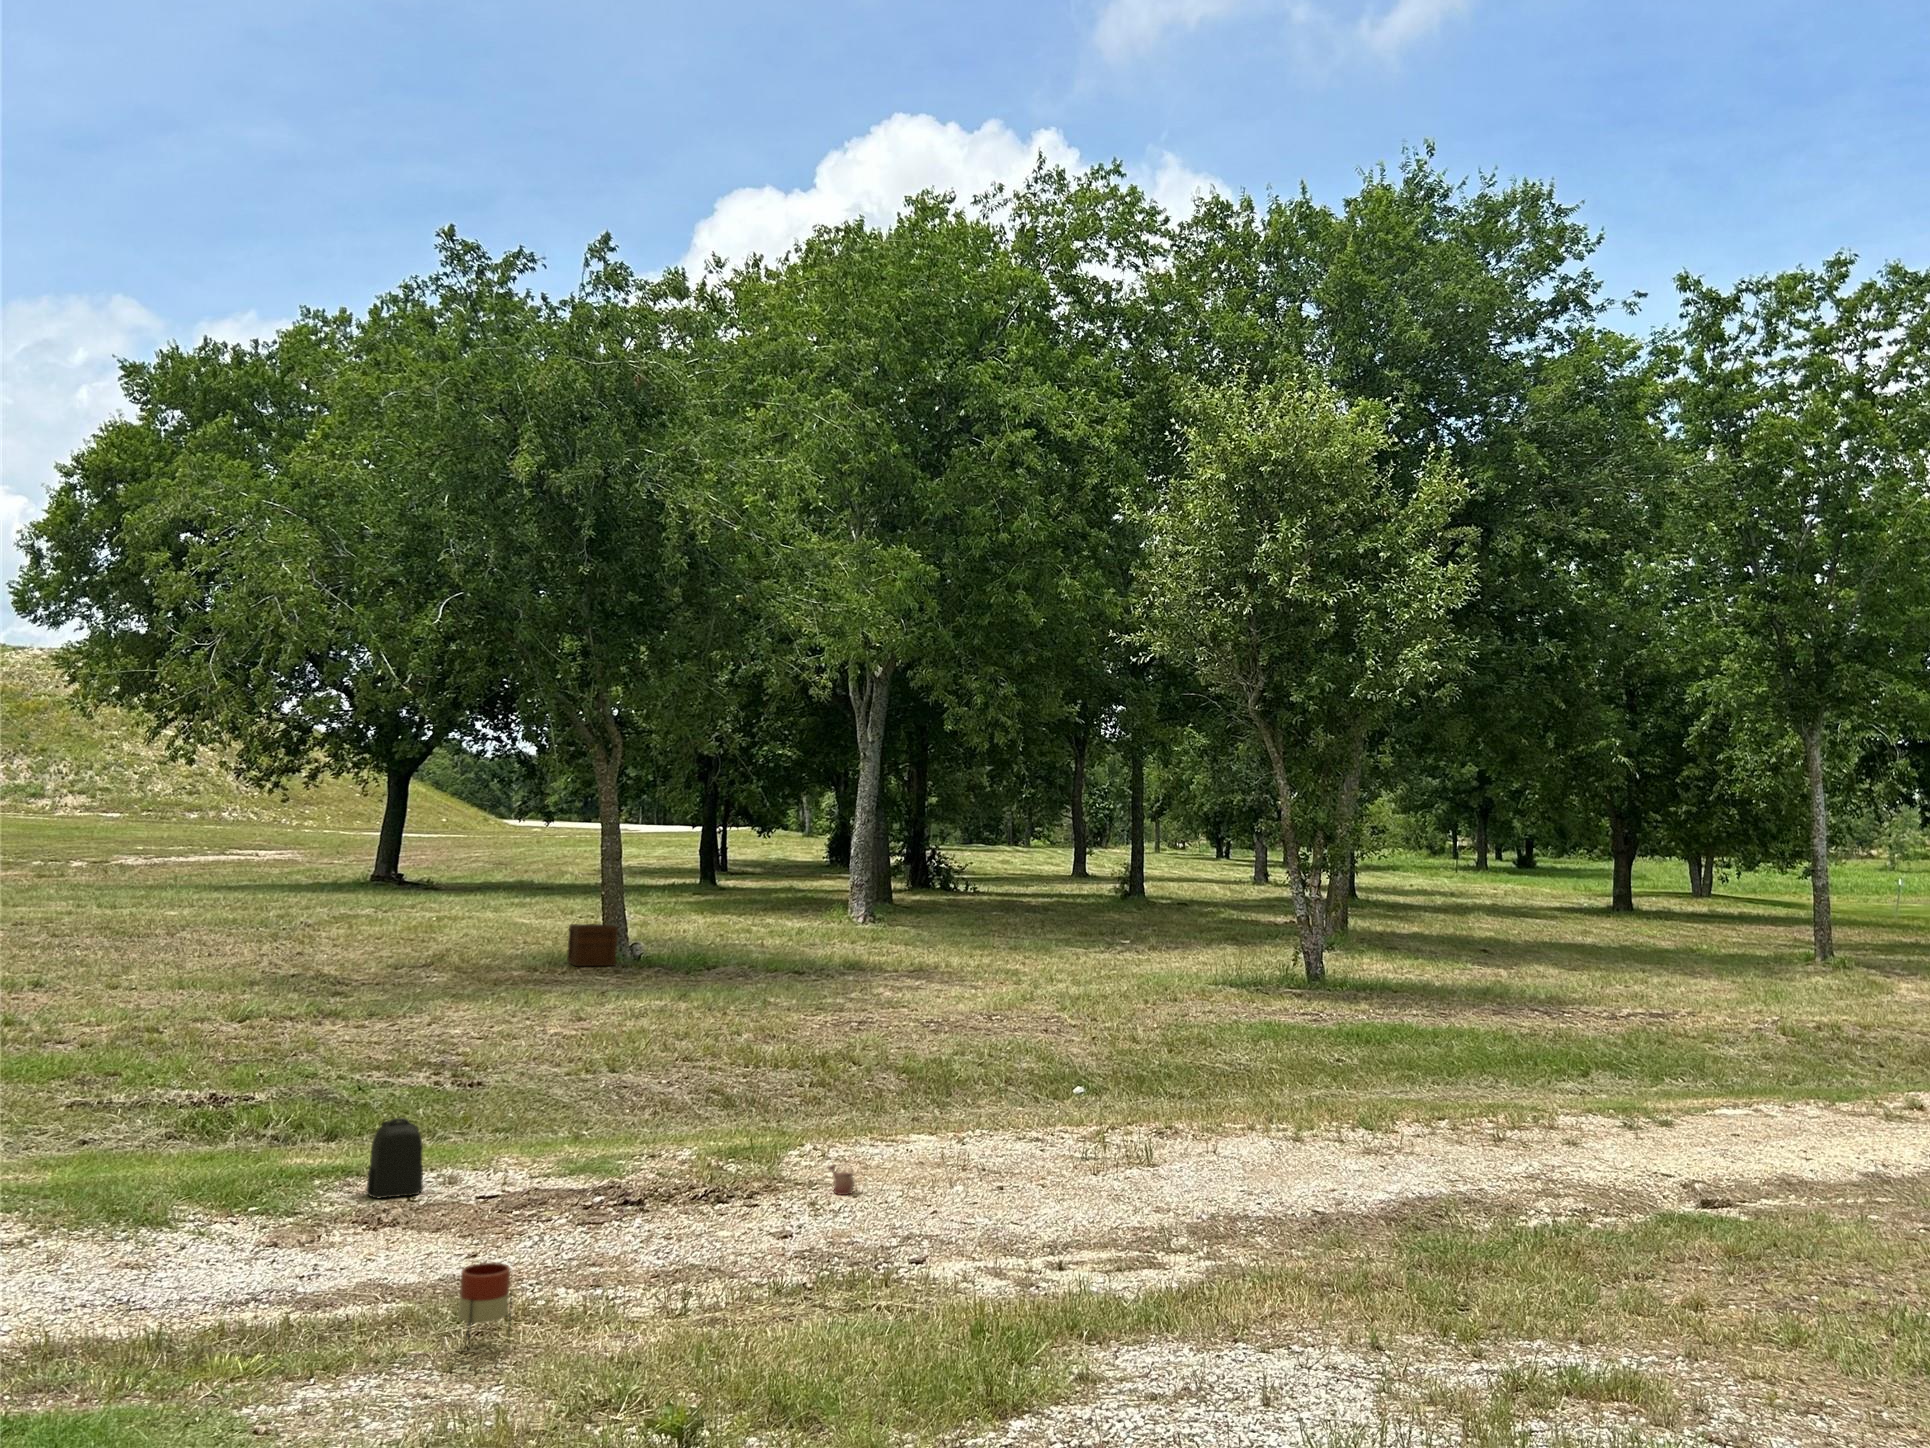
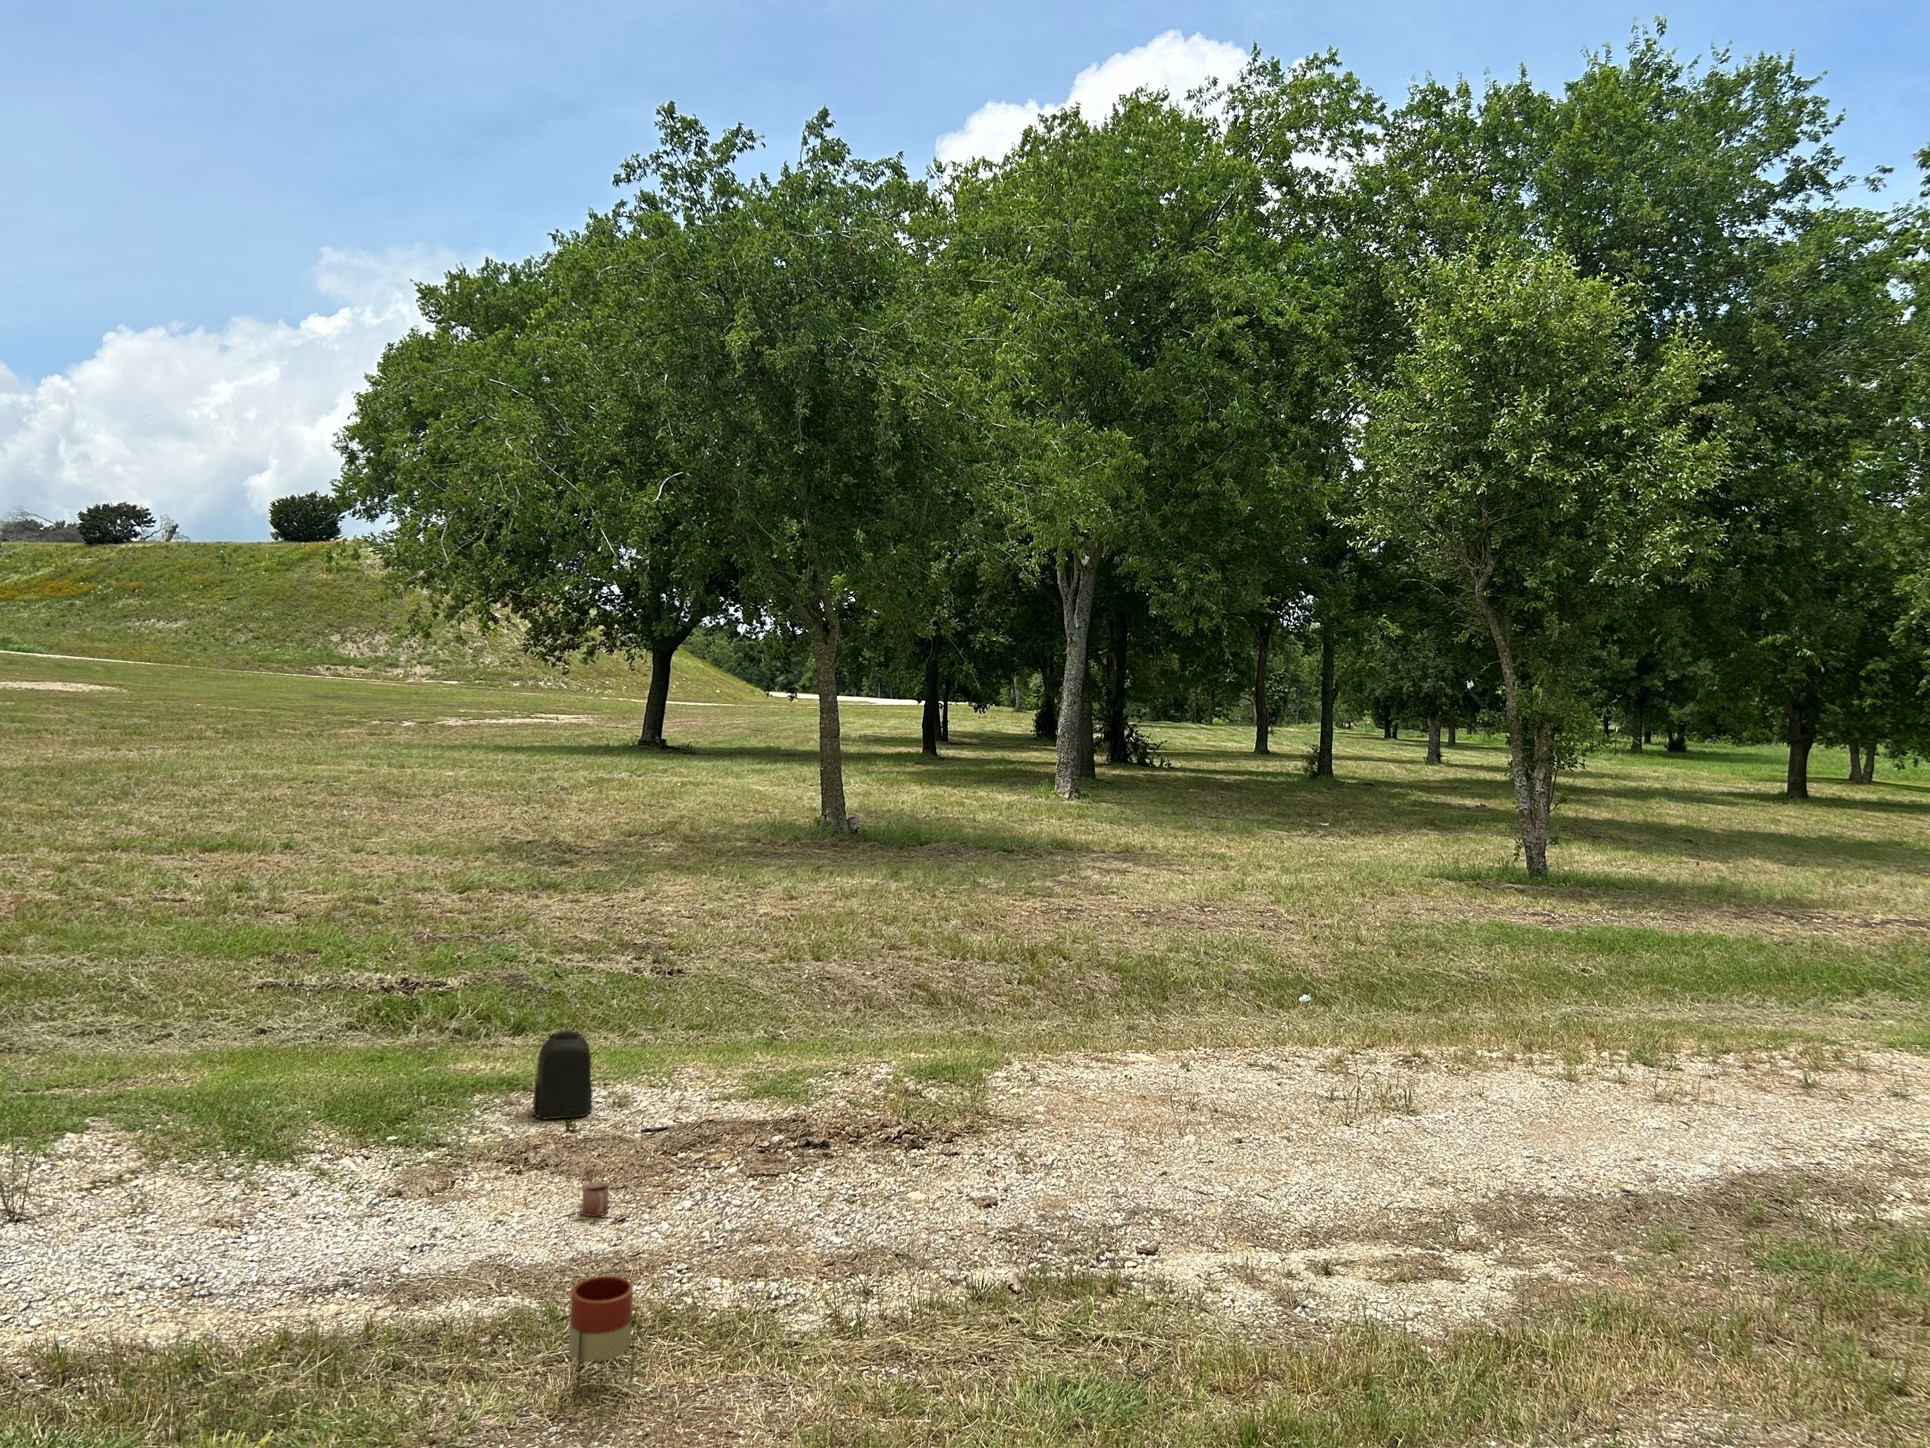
wooden crate: present [567,924,618,966] -> none [791,796,837,836]
watering can: present [829,1165,855,1195] -> present [581,1169,611,1217]

